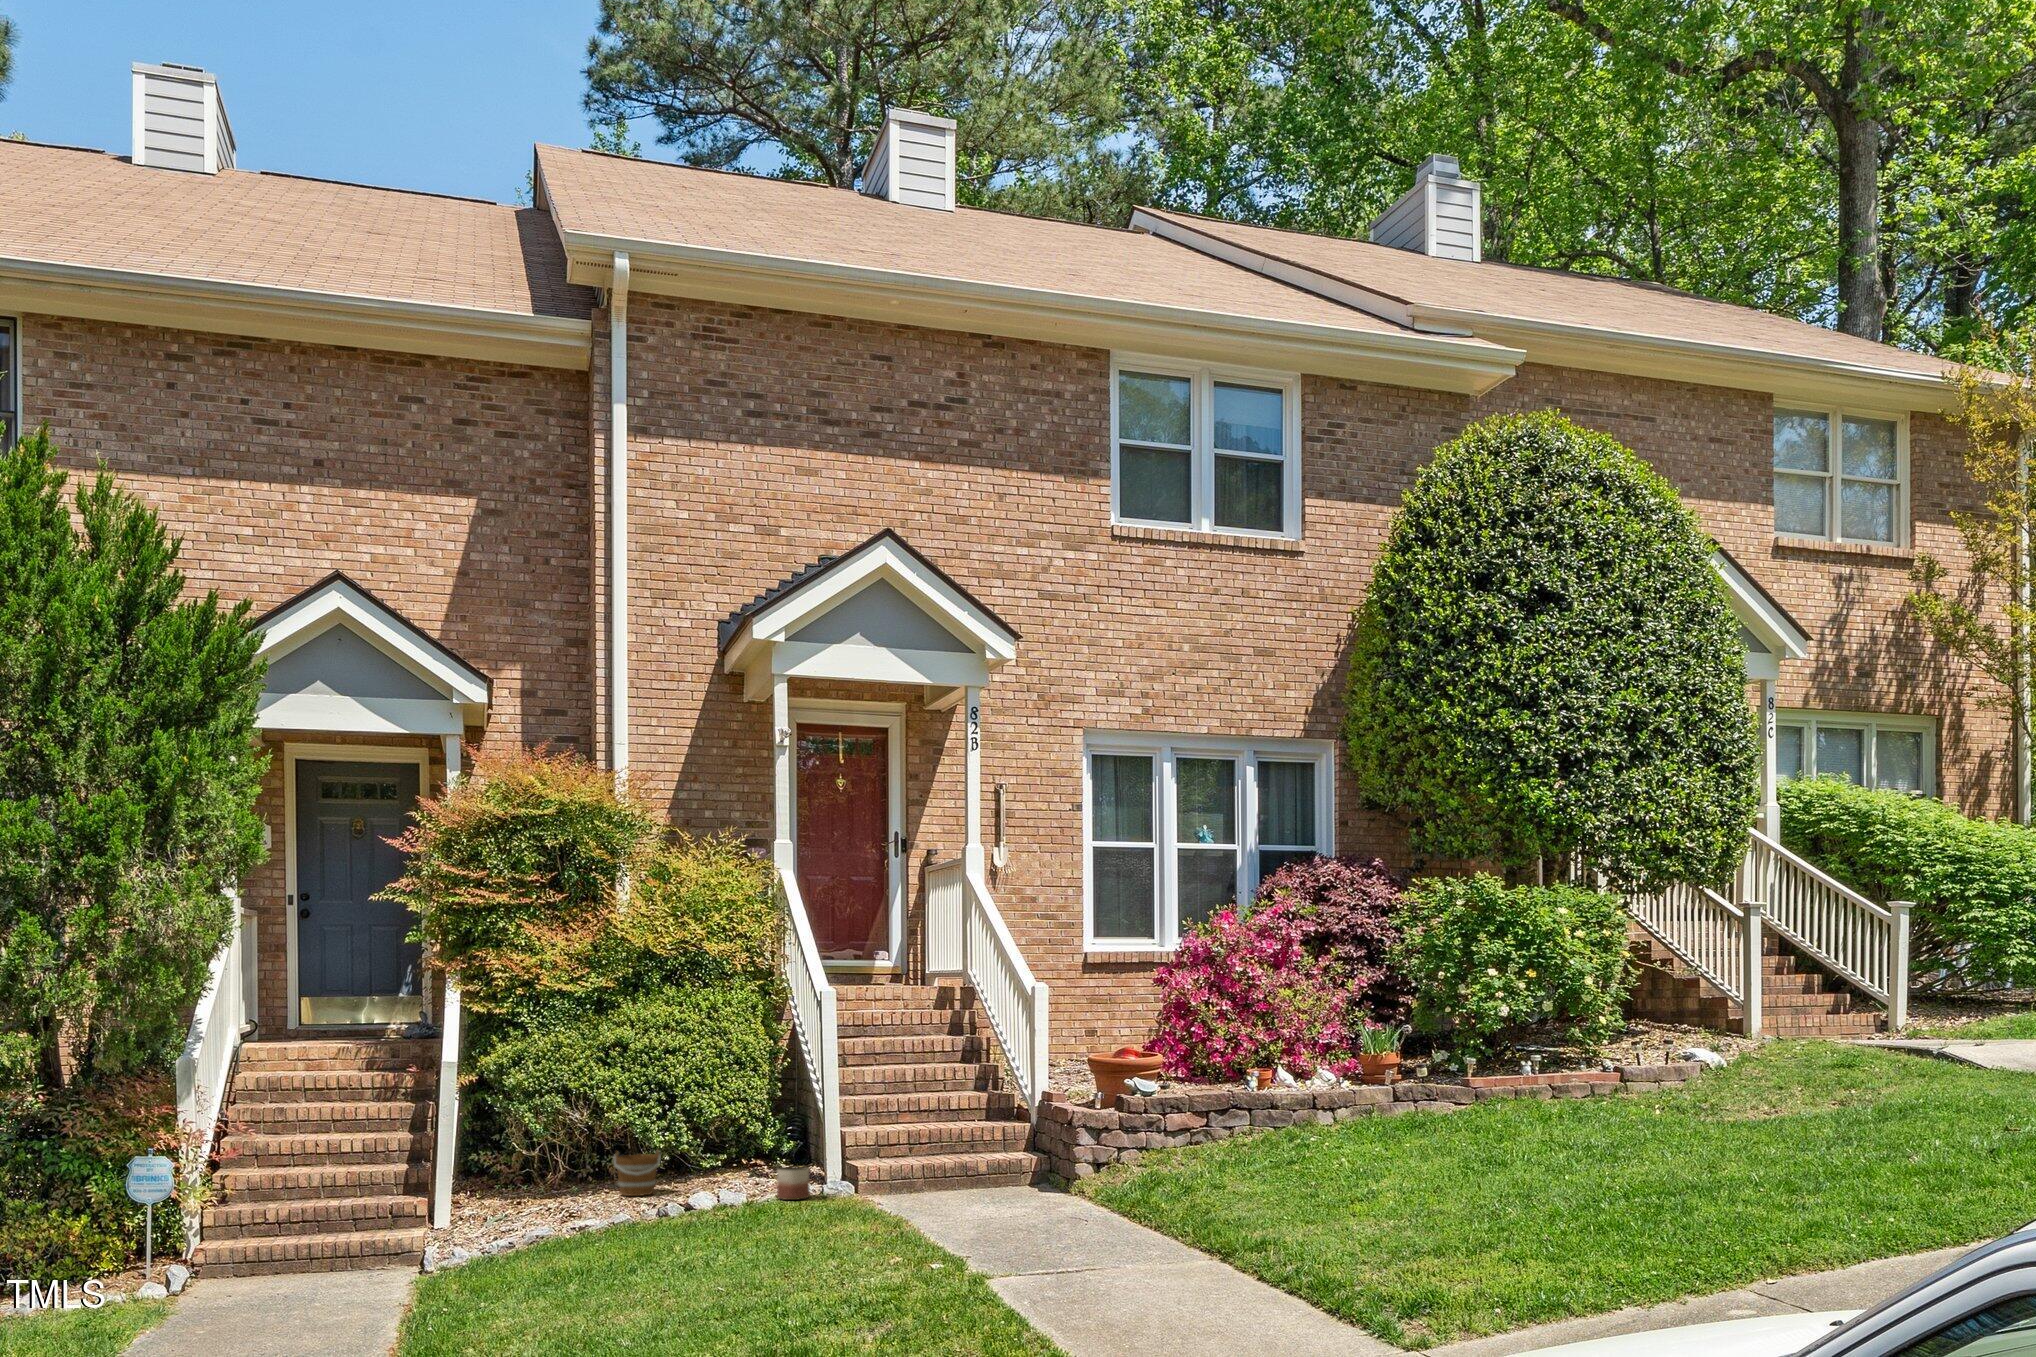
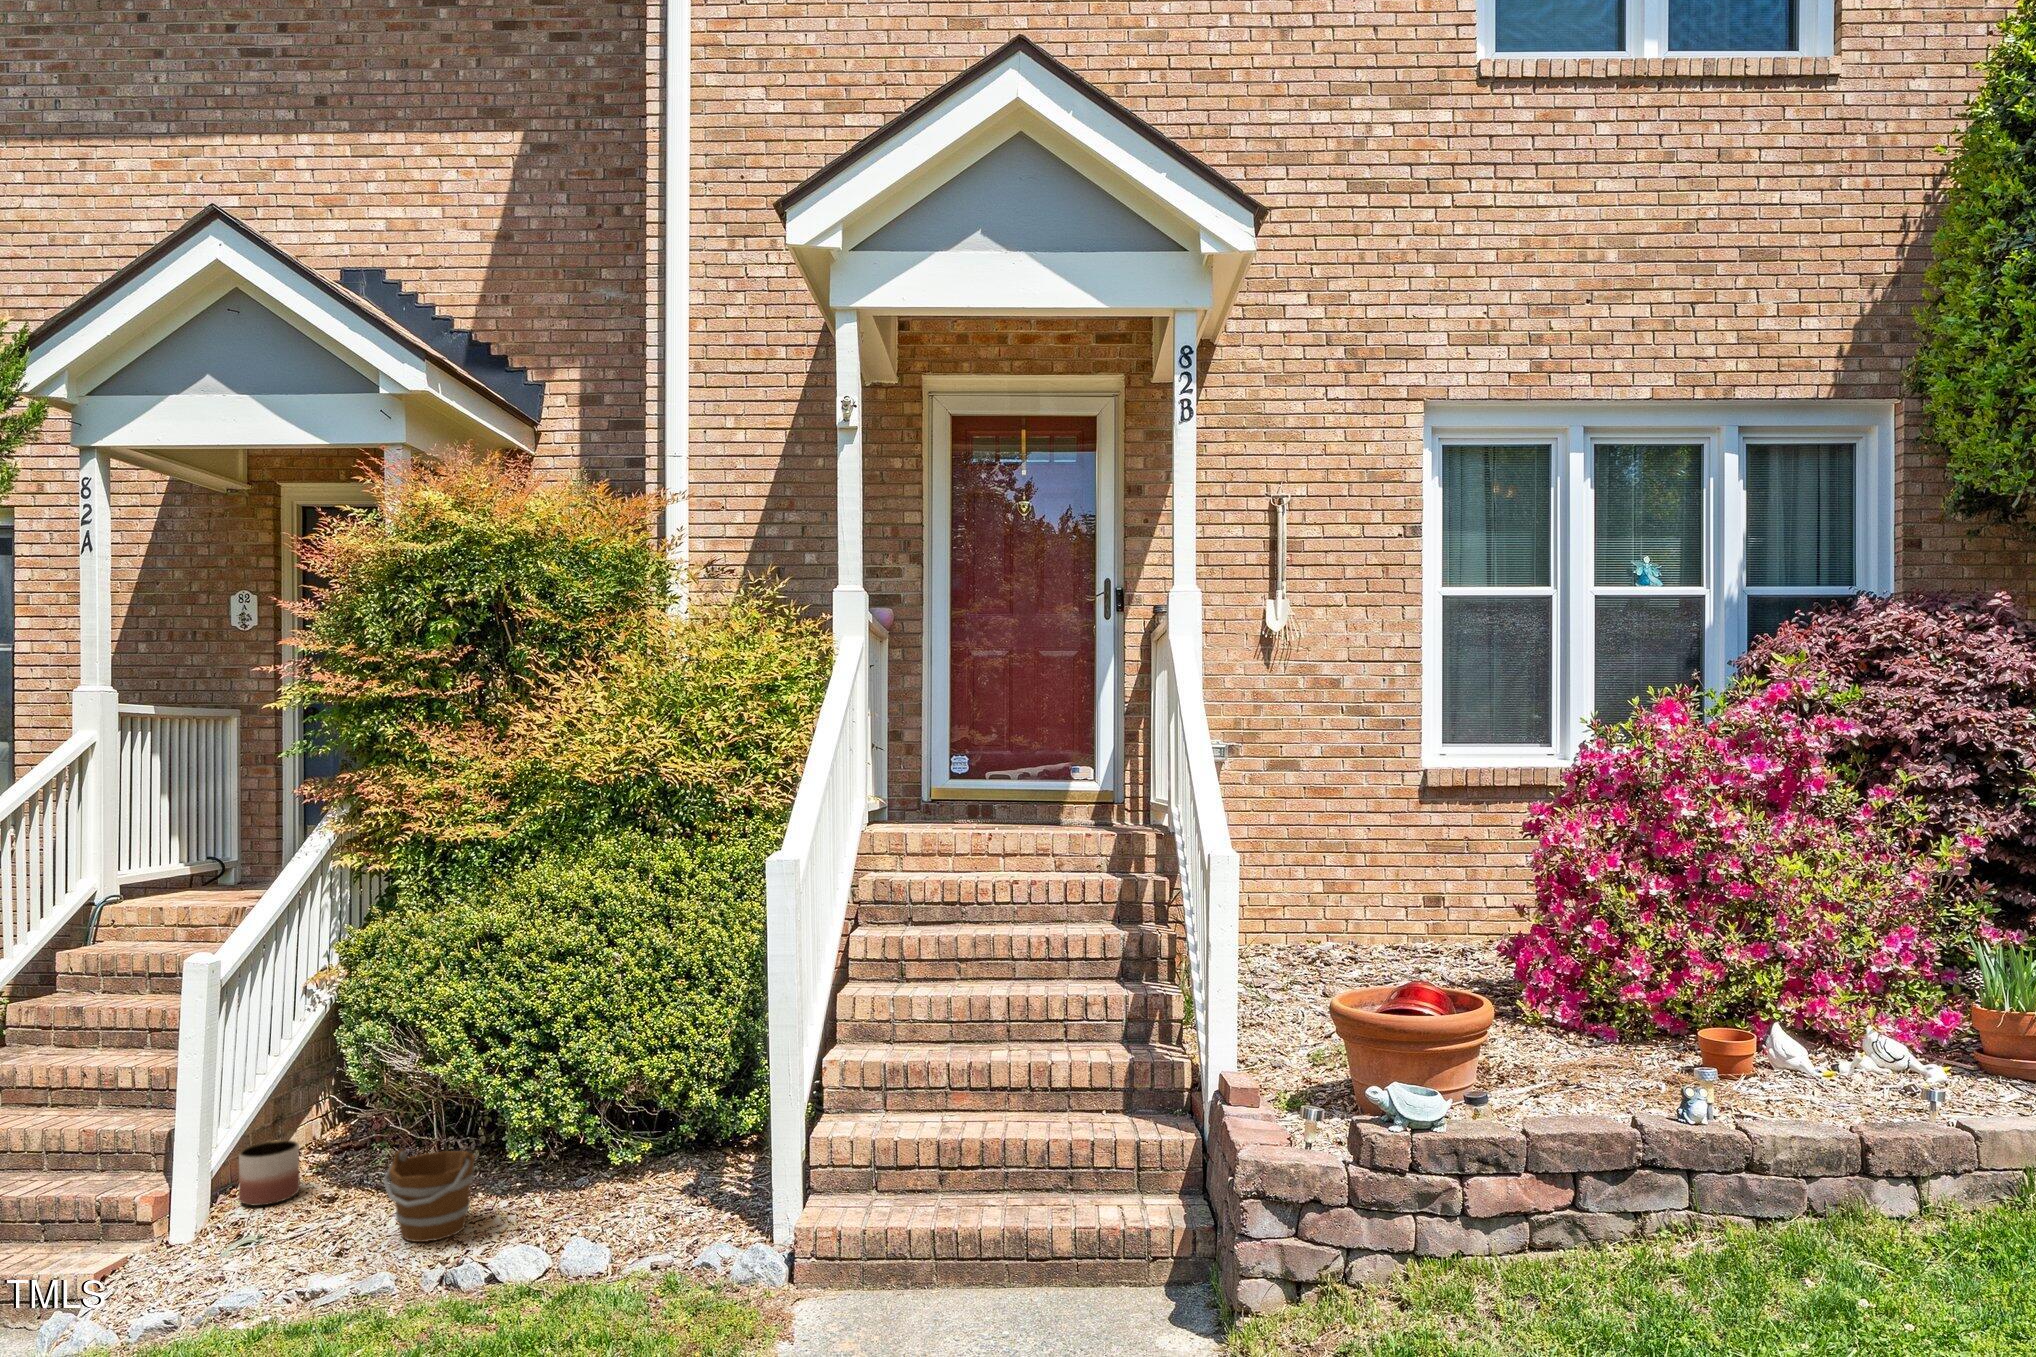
planter: present [777,1167,810,1200] -> present [239,1140,300,1206]

